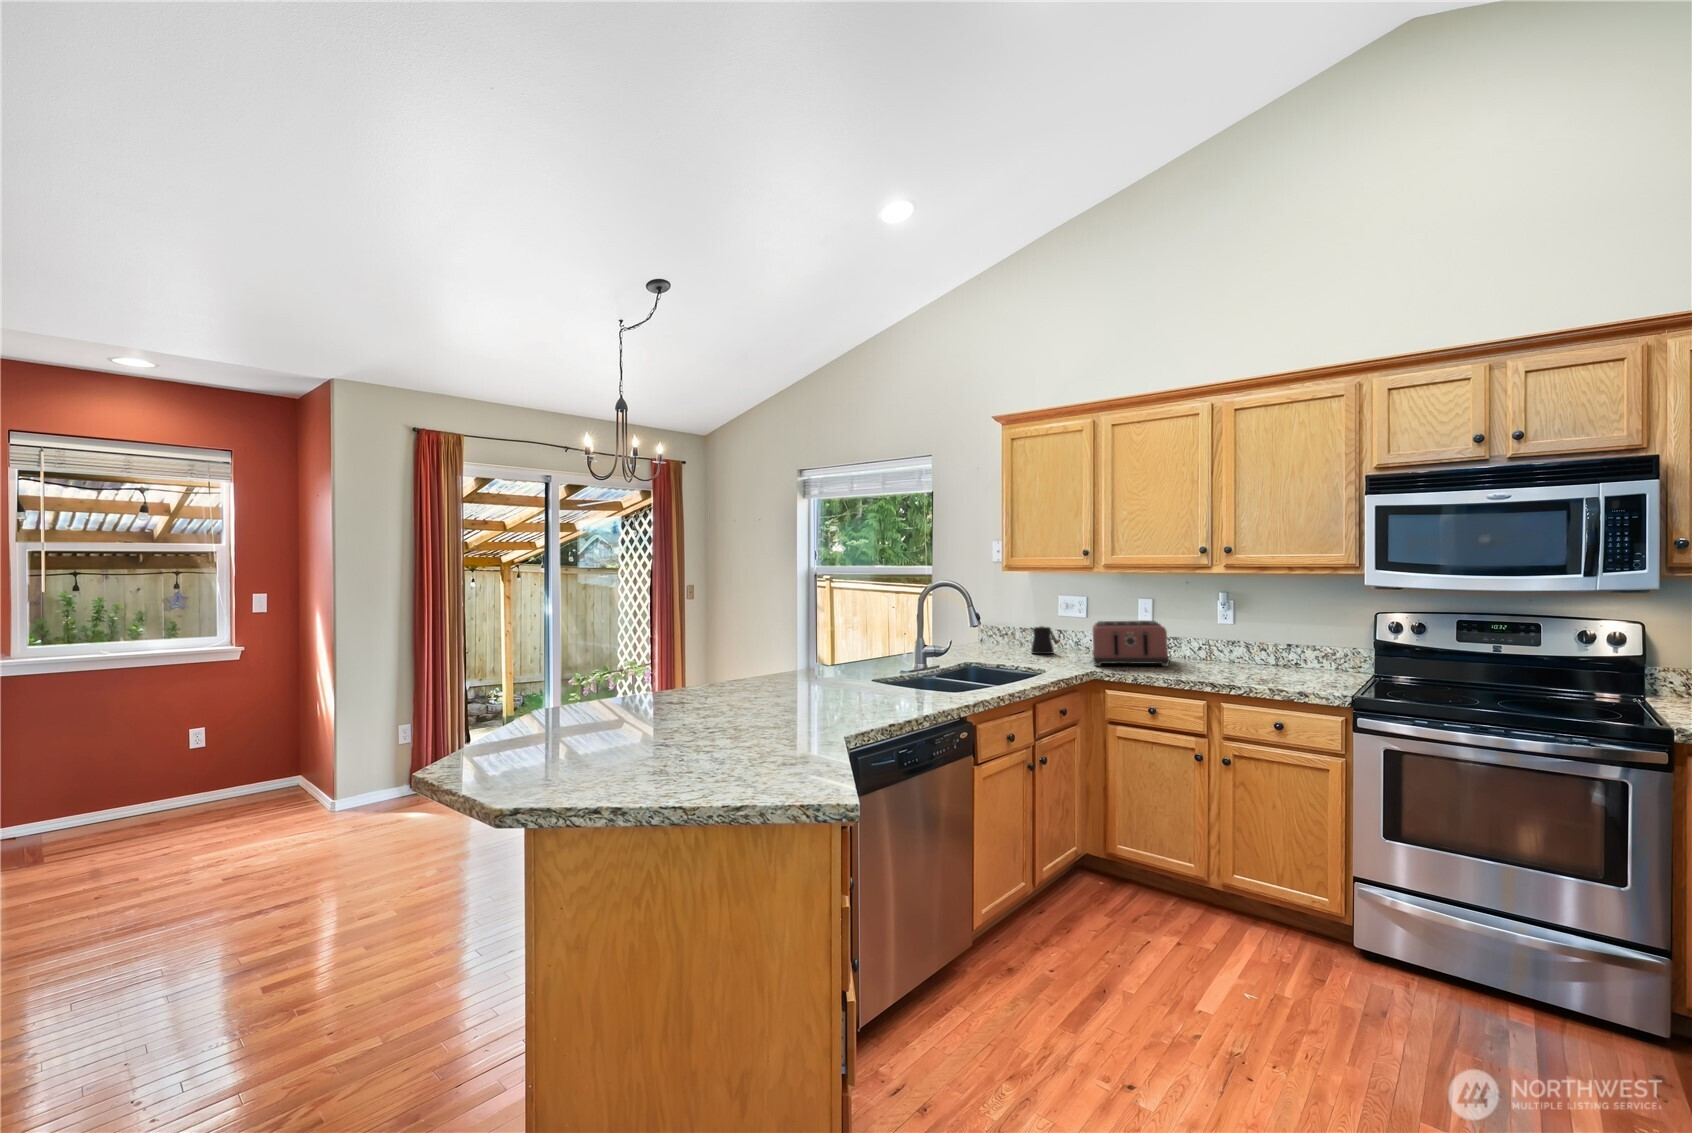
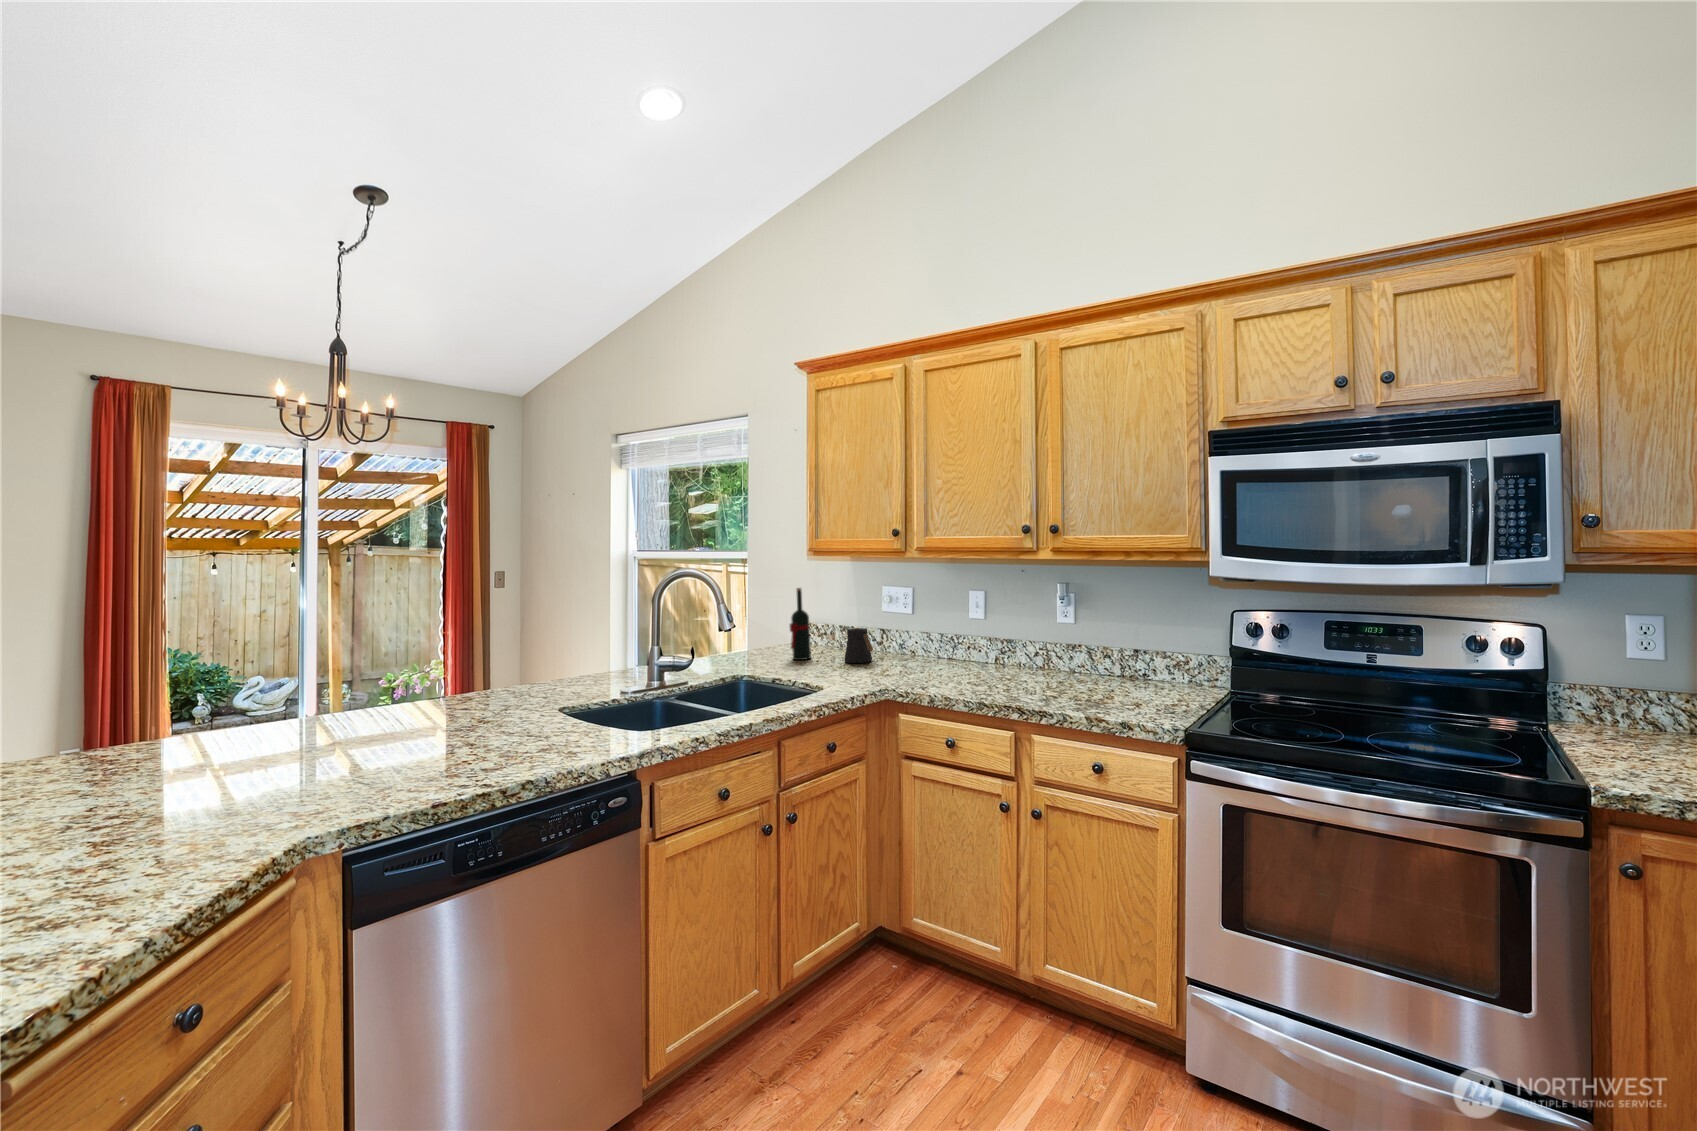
wine bottle: none [983,594,999,652] -> present [790,588,811,660]
toaster: present [1093,621,1170,666] -> none [895,621,992,682]

